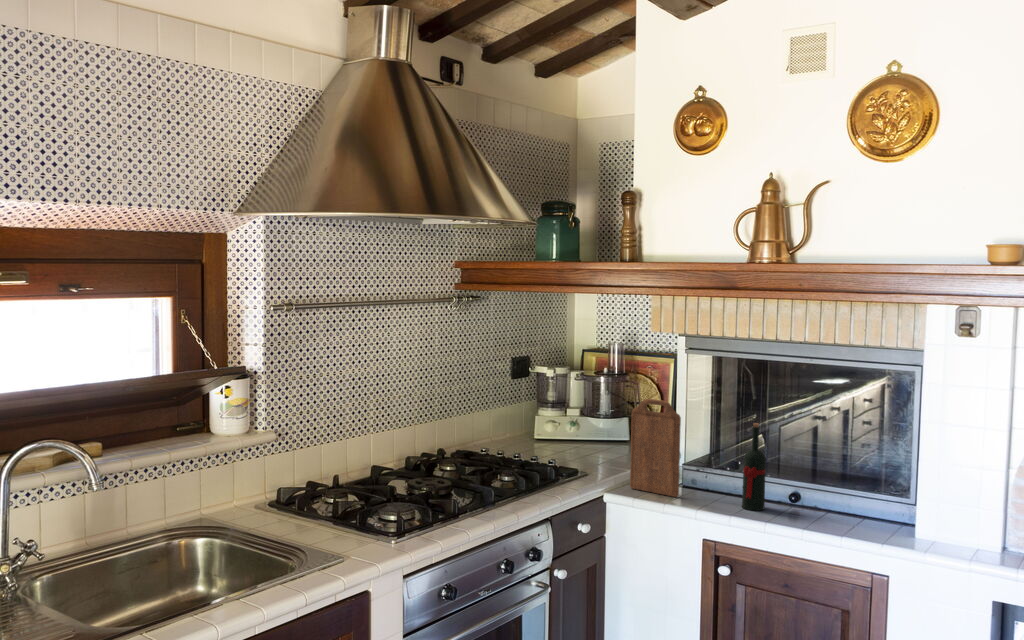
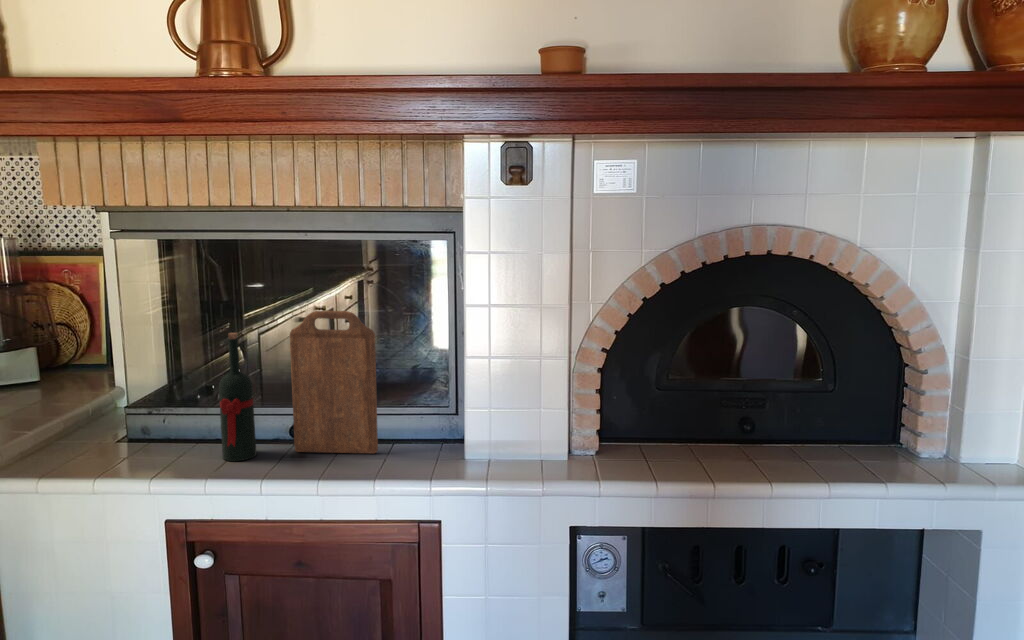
cutting board: present [630,399,681,497] -> present [290,310,378,454]

